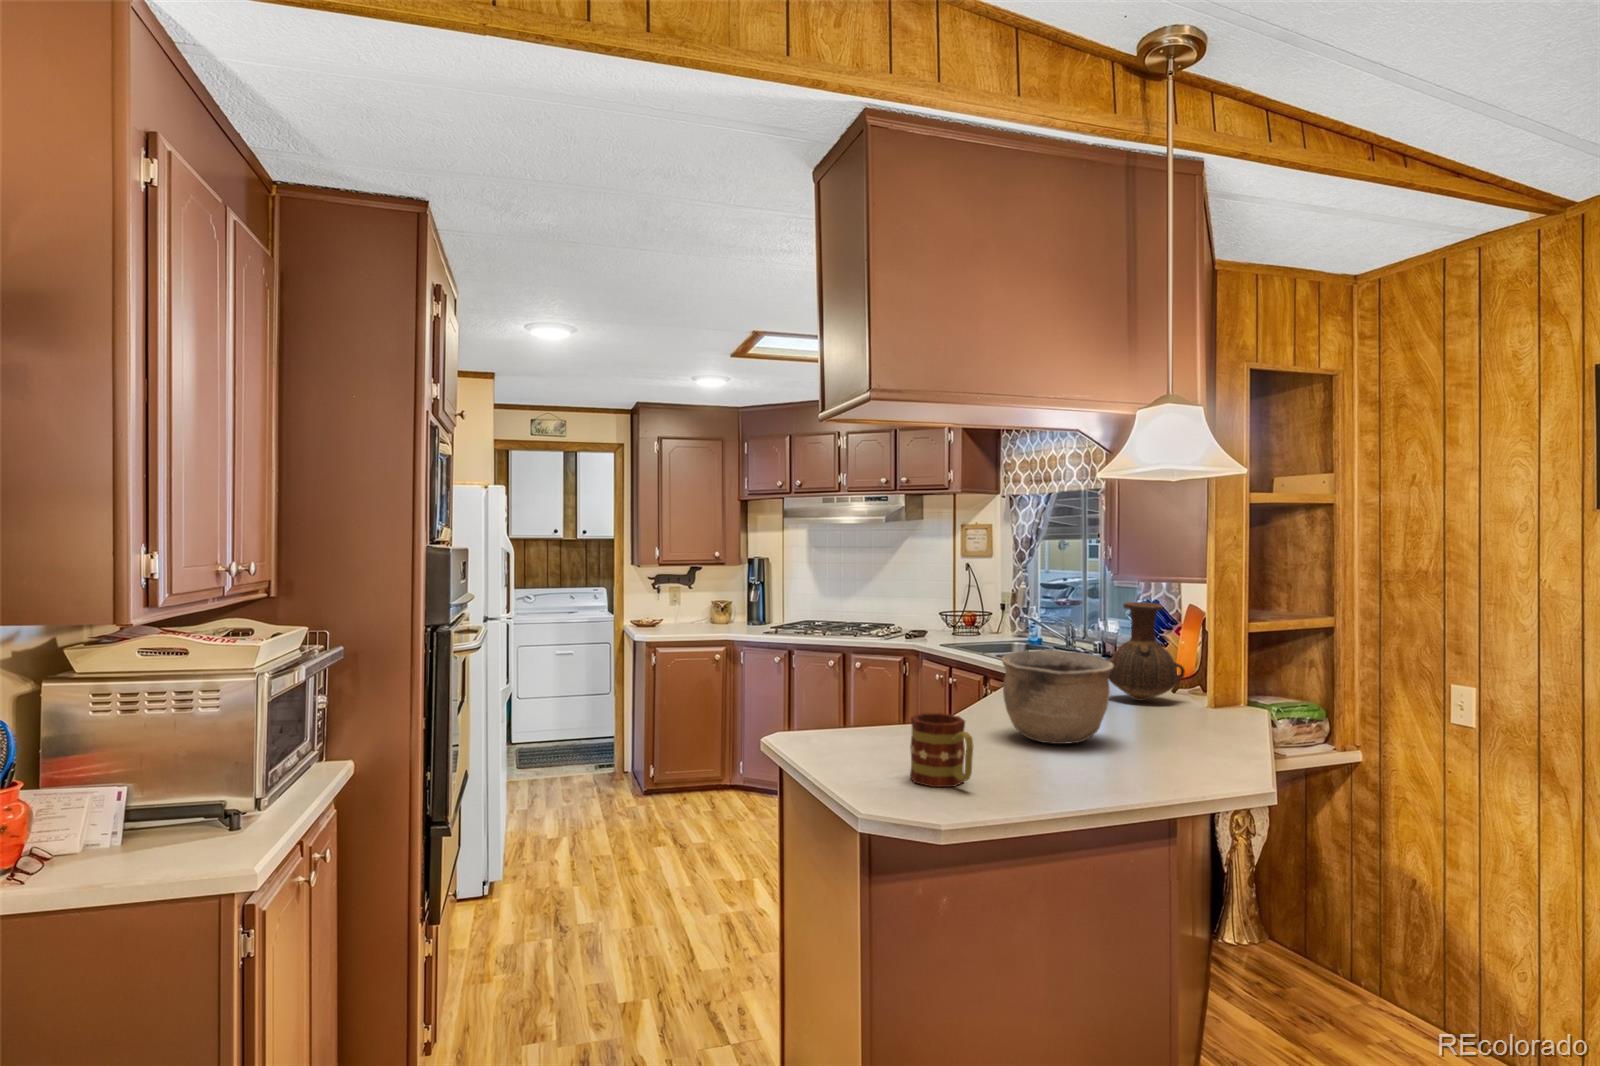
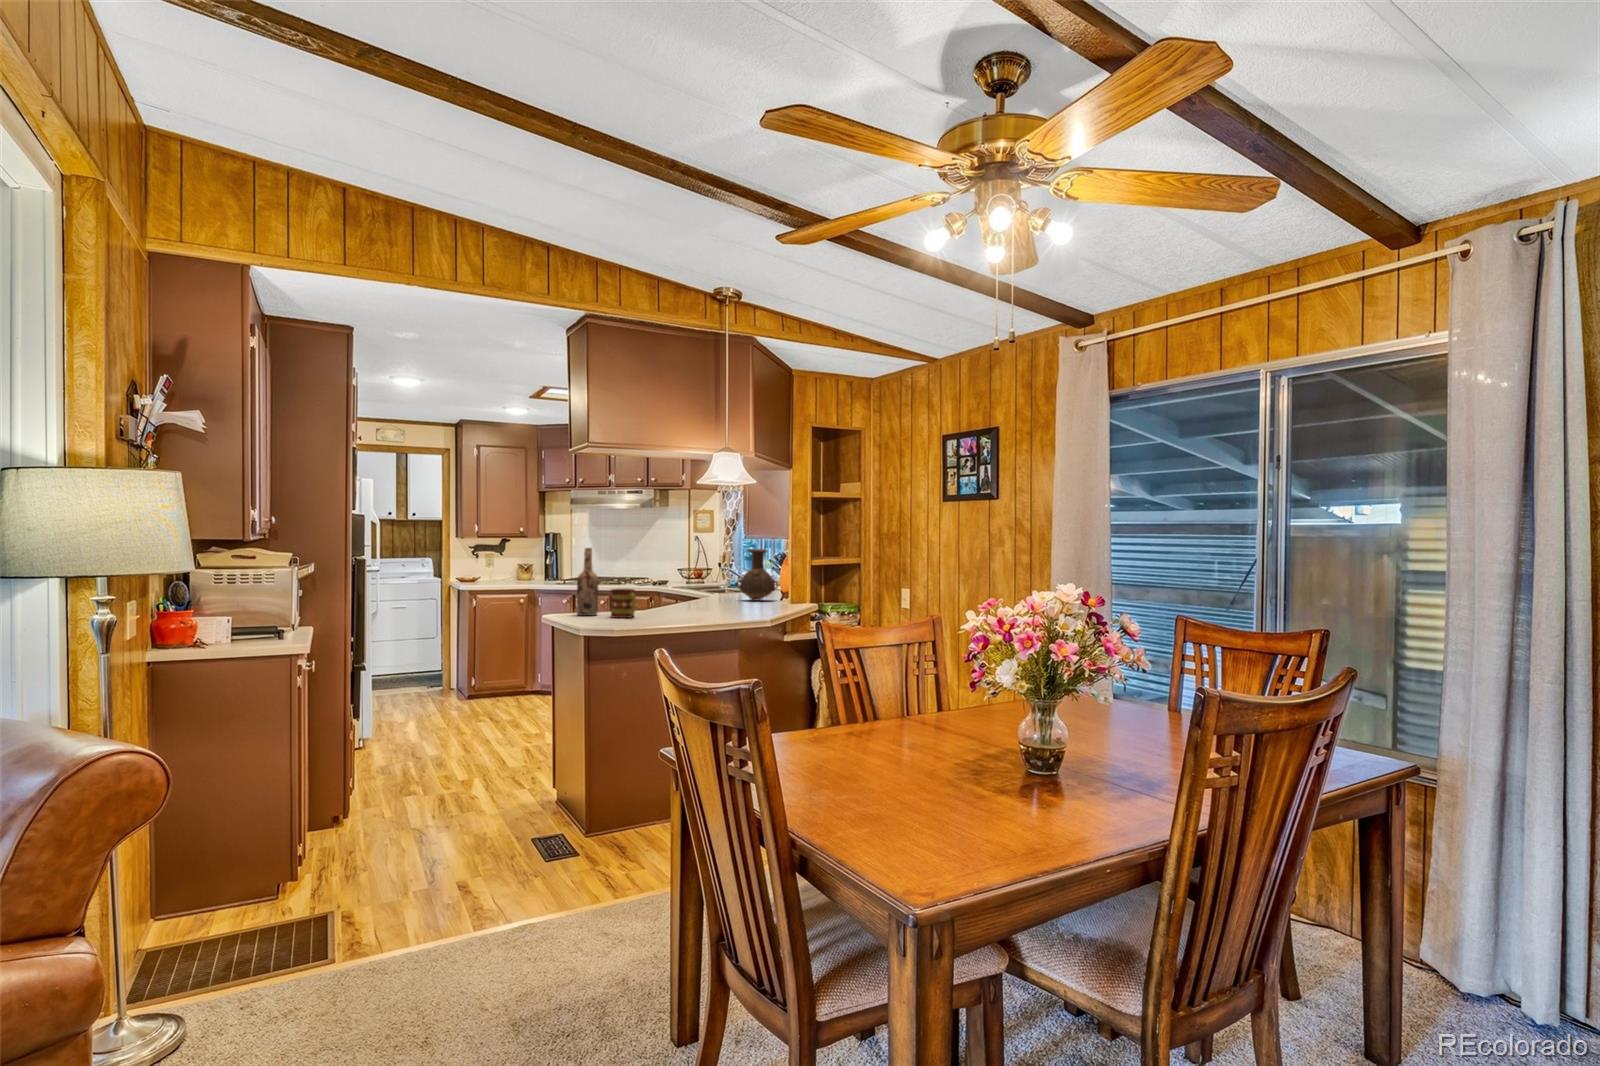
wine bottle: none [834,620,879,771] -> present [577,548,599,616]
bowl: present [1002,650,1113,744] -> none [666,568,719,610]

